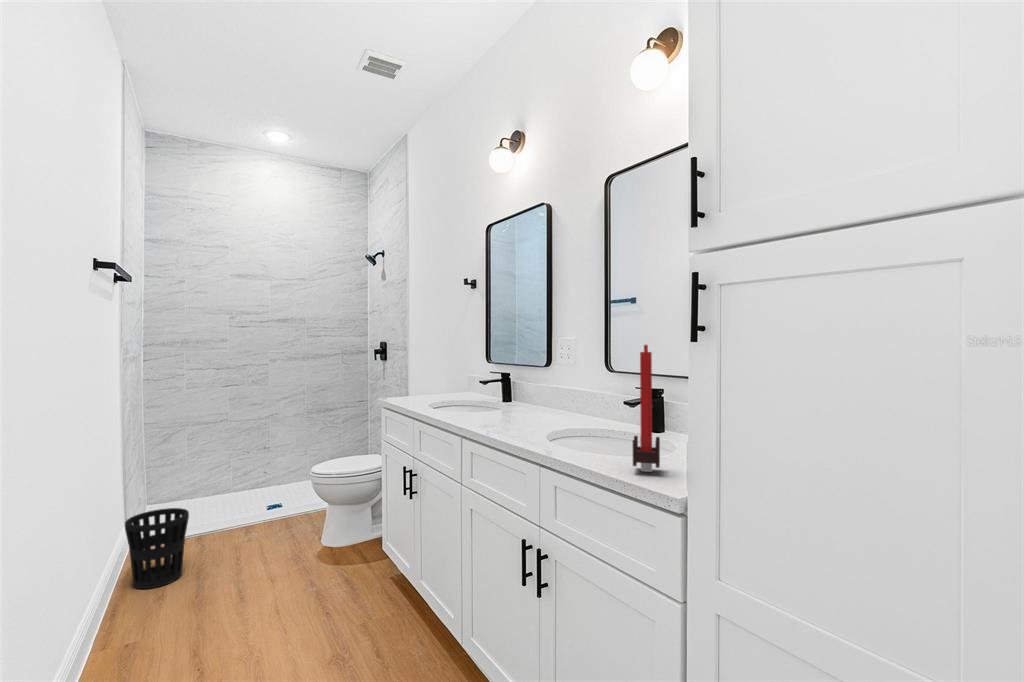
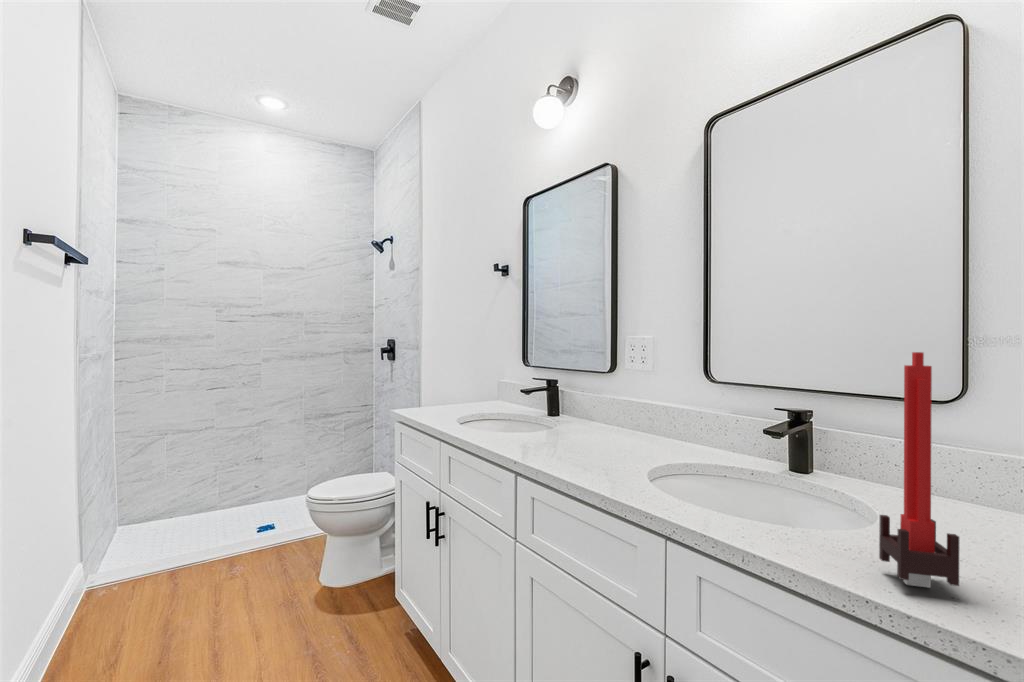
wastebasket: present [125,508,189,589] -> none [70,544,155,652]

